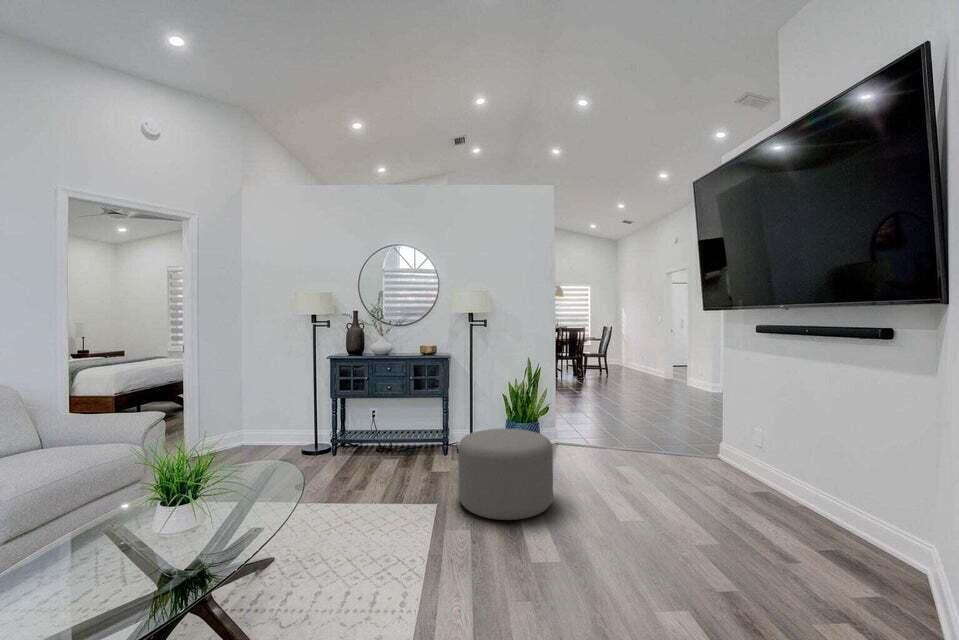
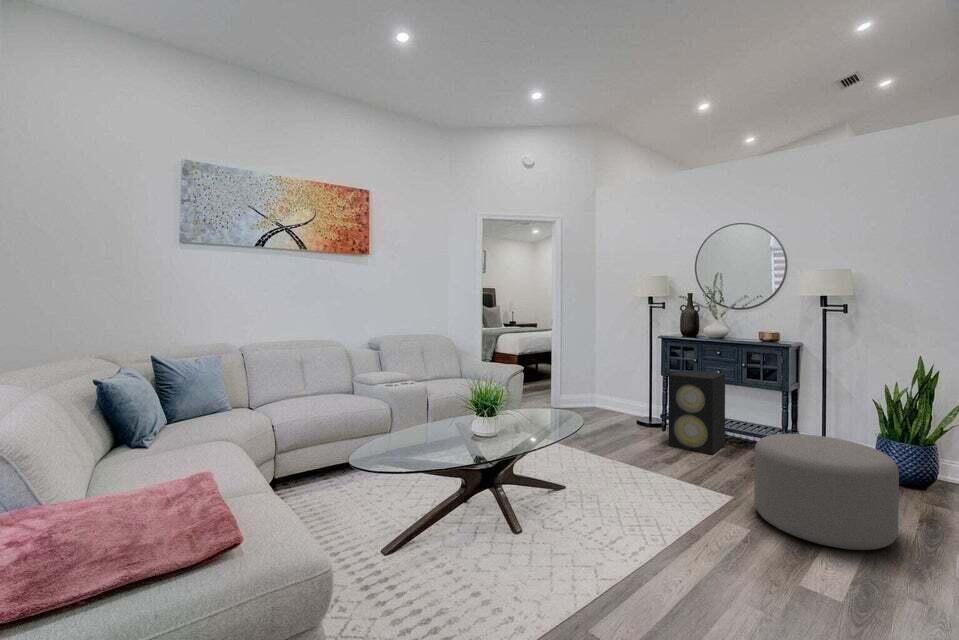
speaker: none [351,387,397,469] -> present [669,370,725,455]

